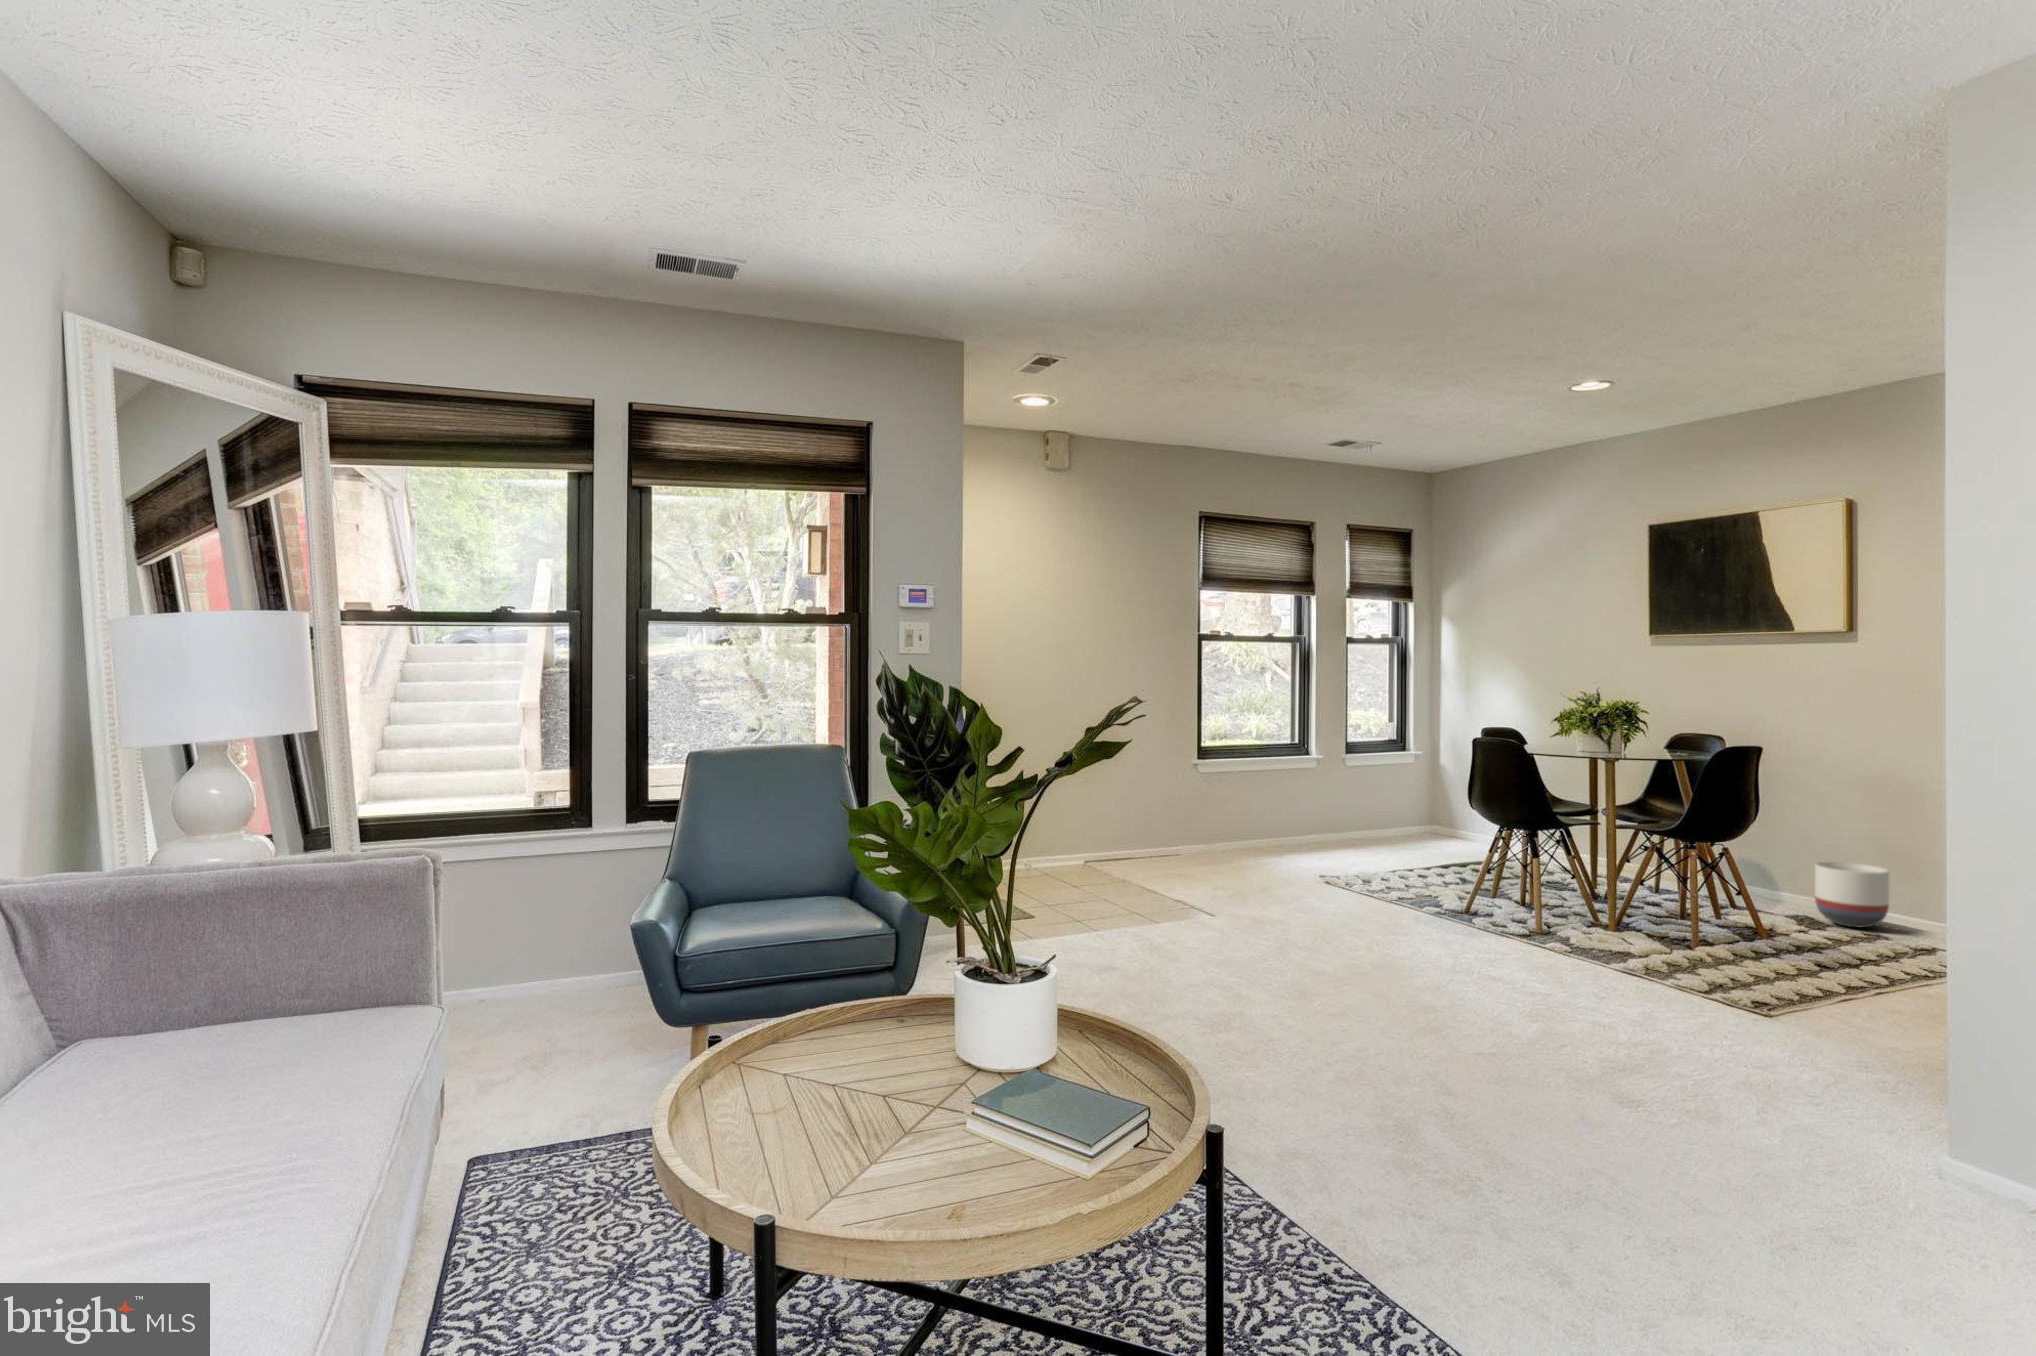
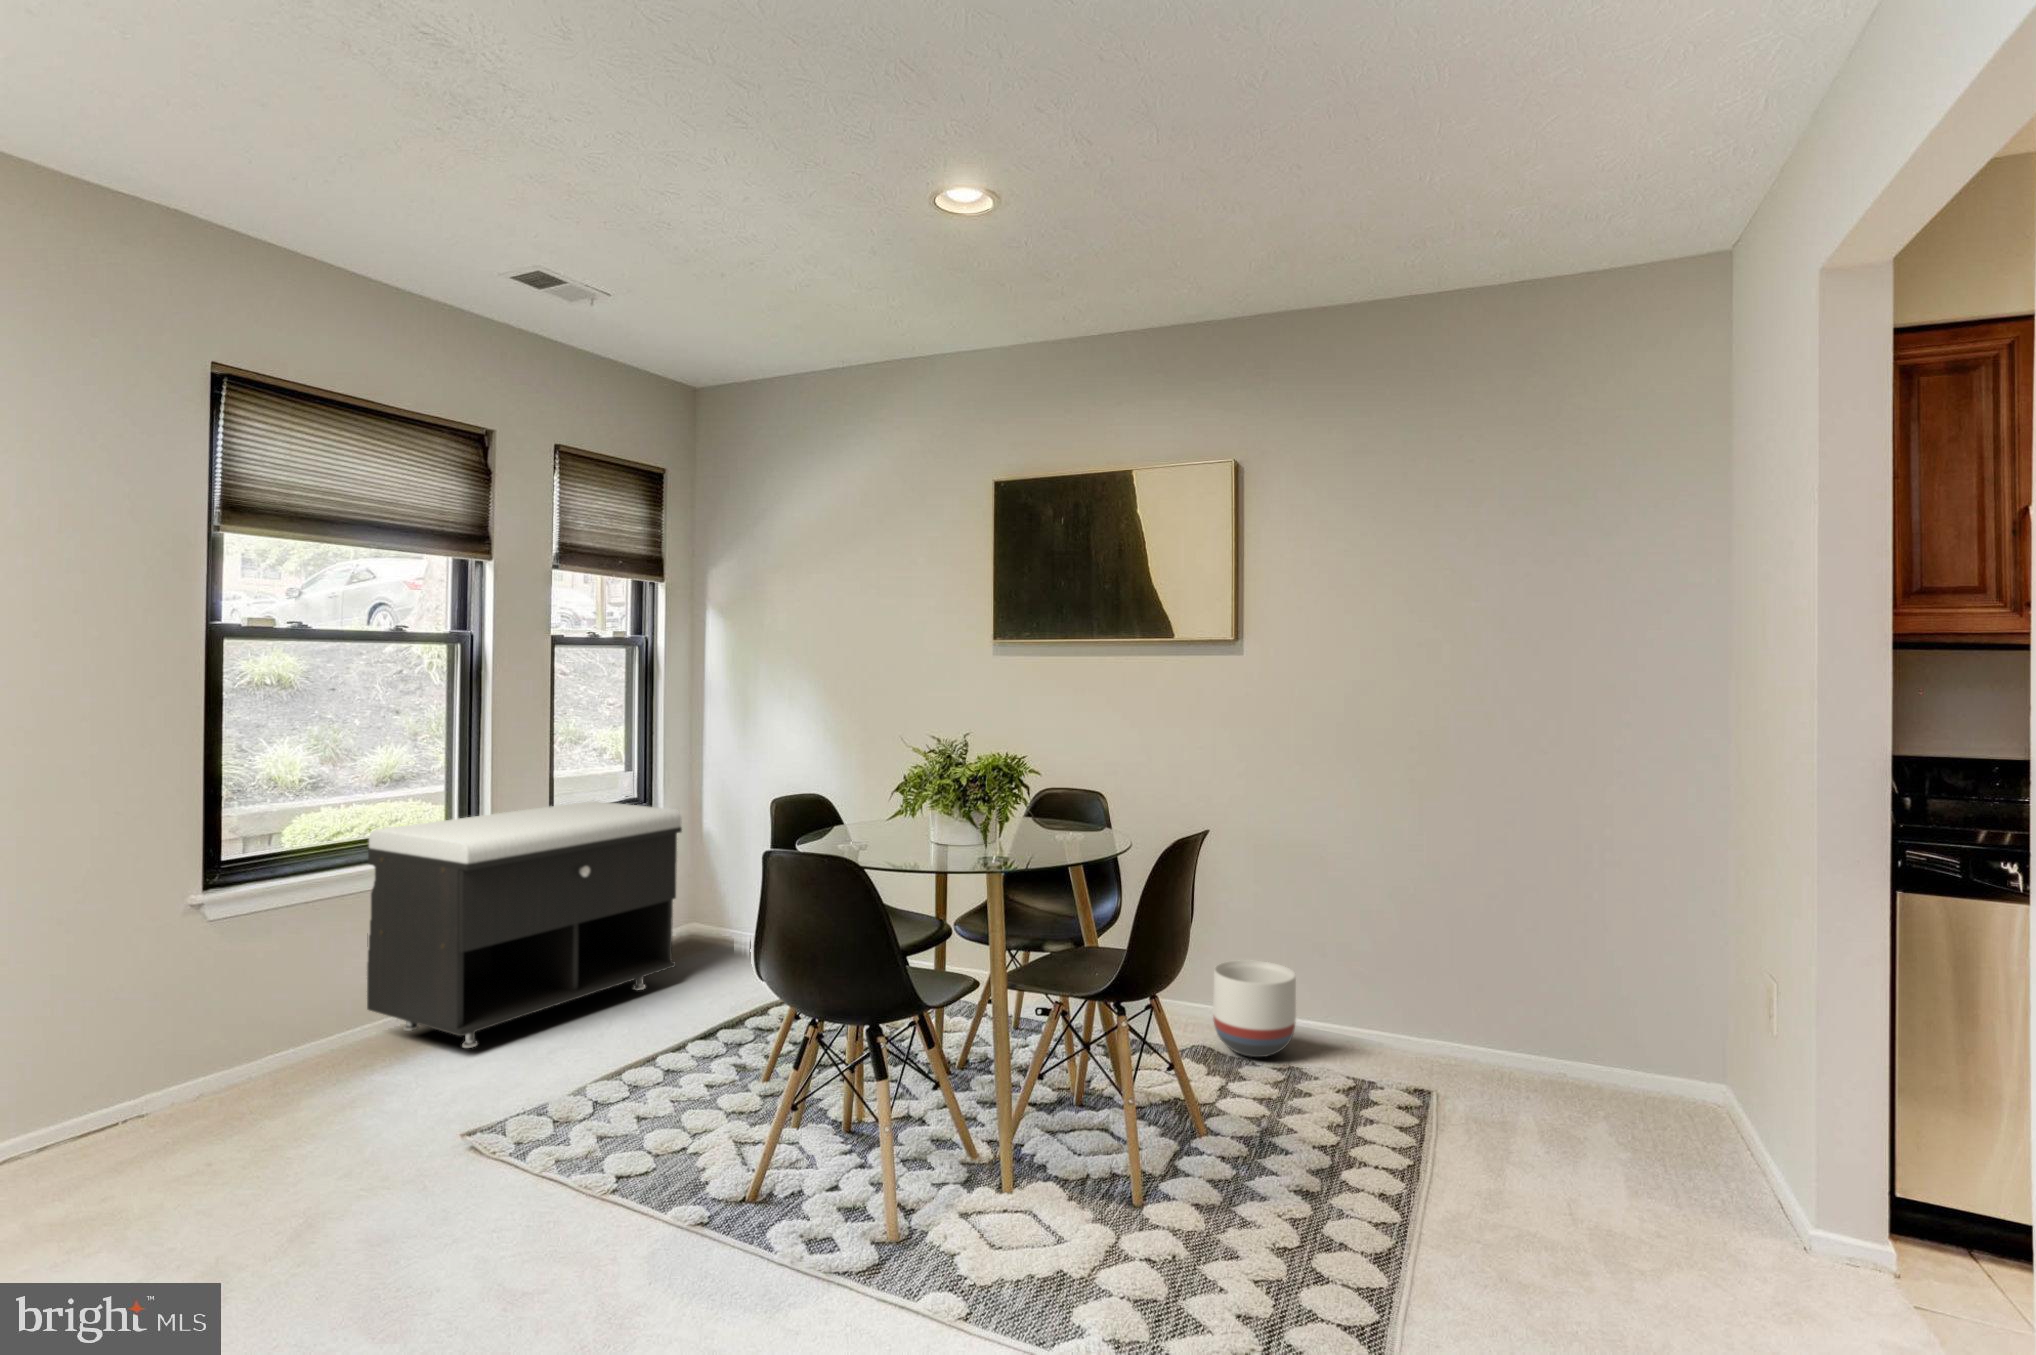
storage bench: none [1258,739,1427,860] -> present [367,801,682,1048]

